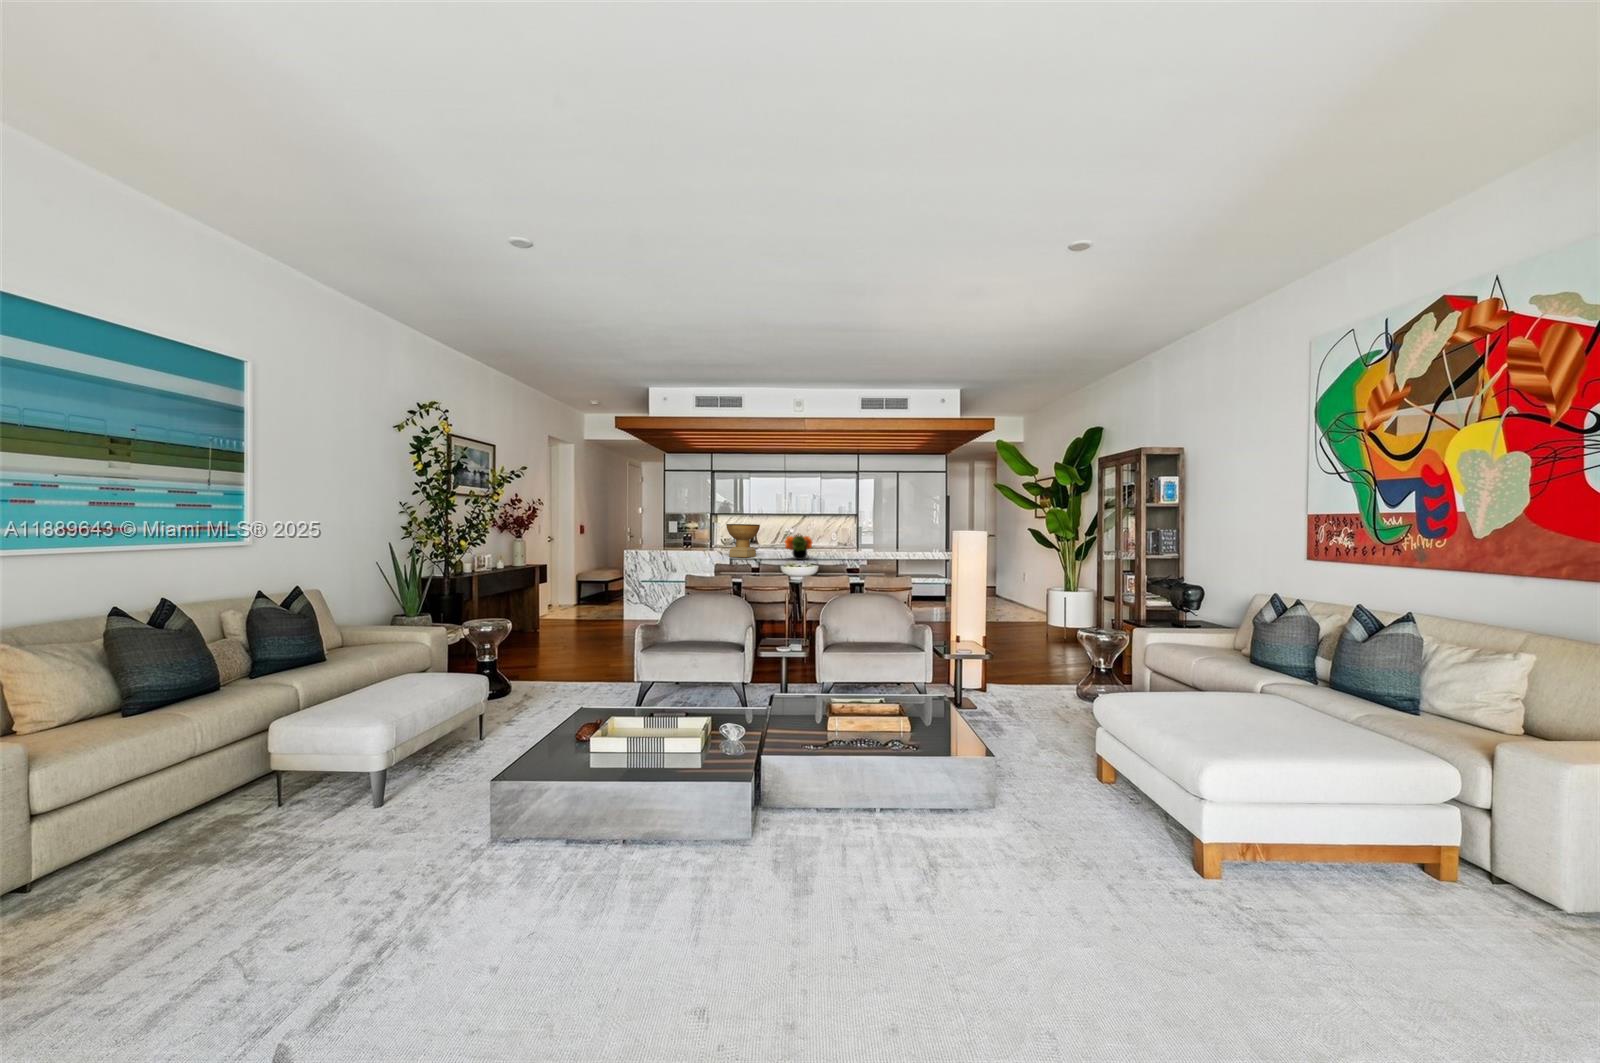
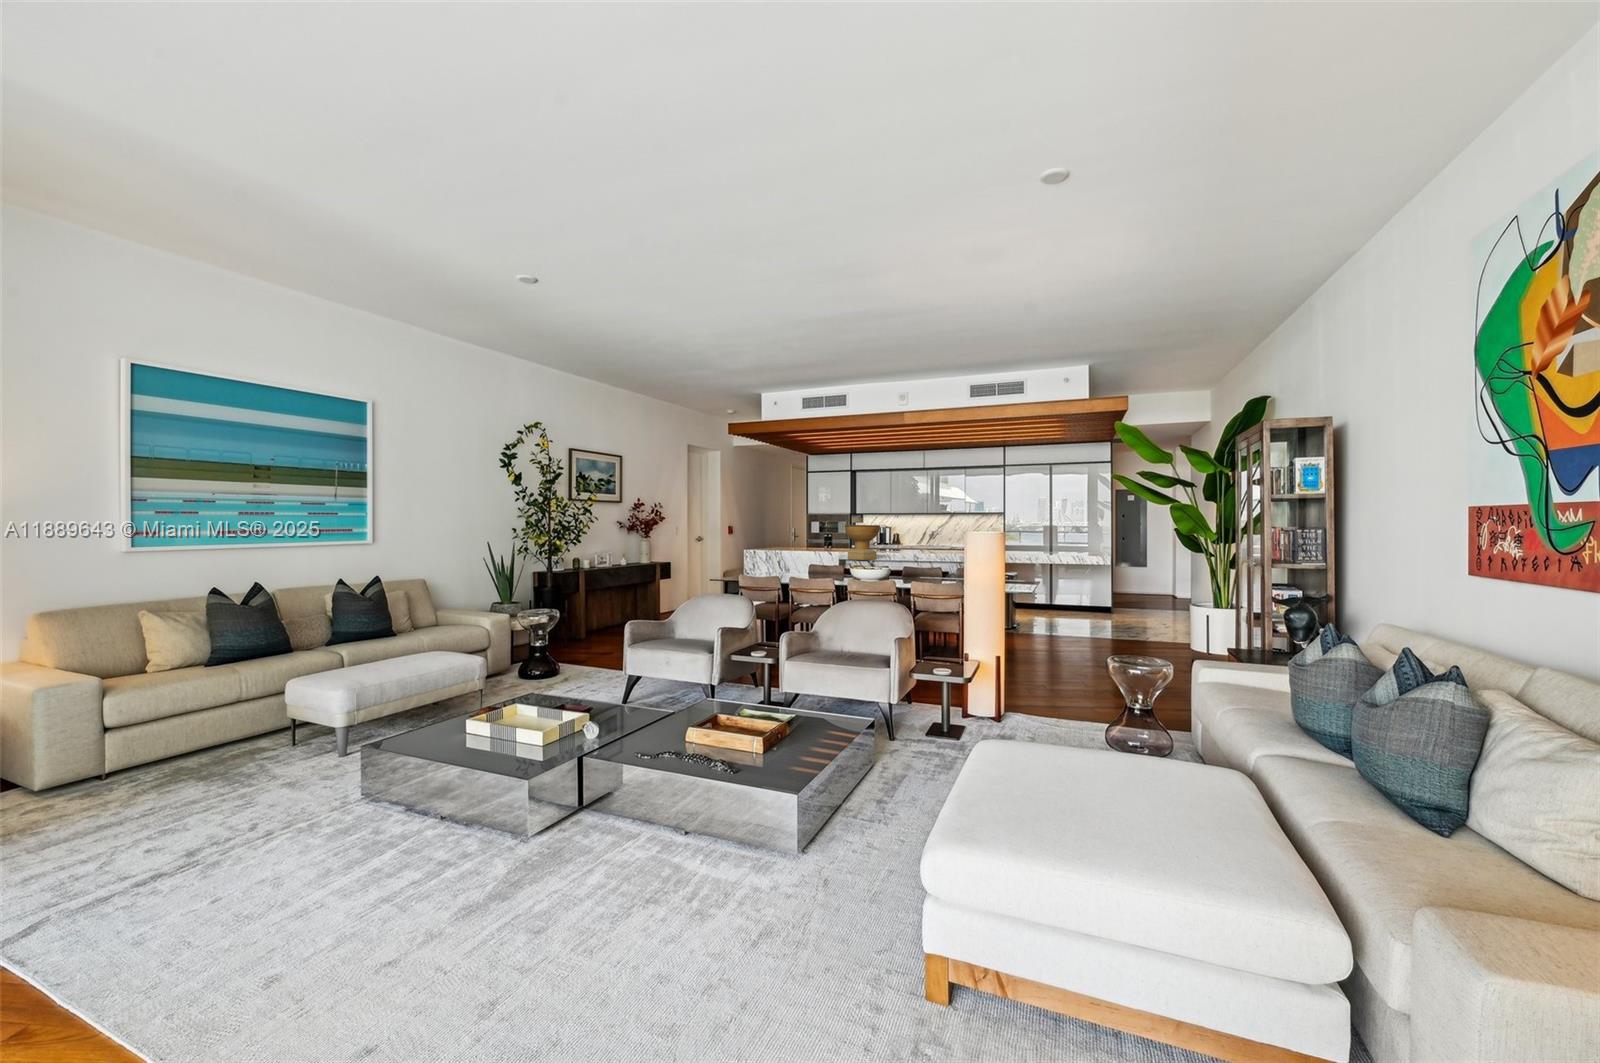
flower arrangement: present [785,534,812,560] -> none [899,534,931,563]

